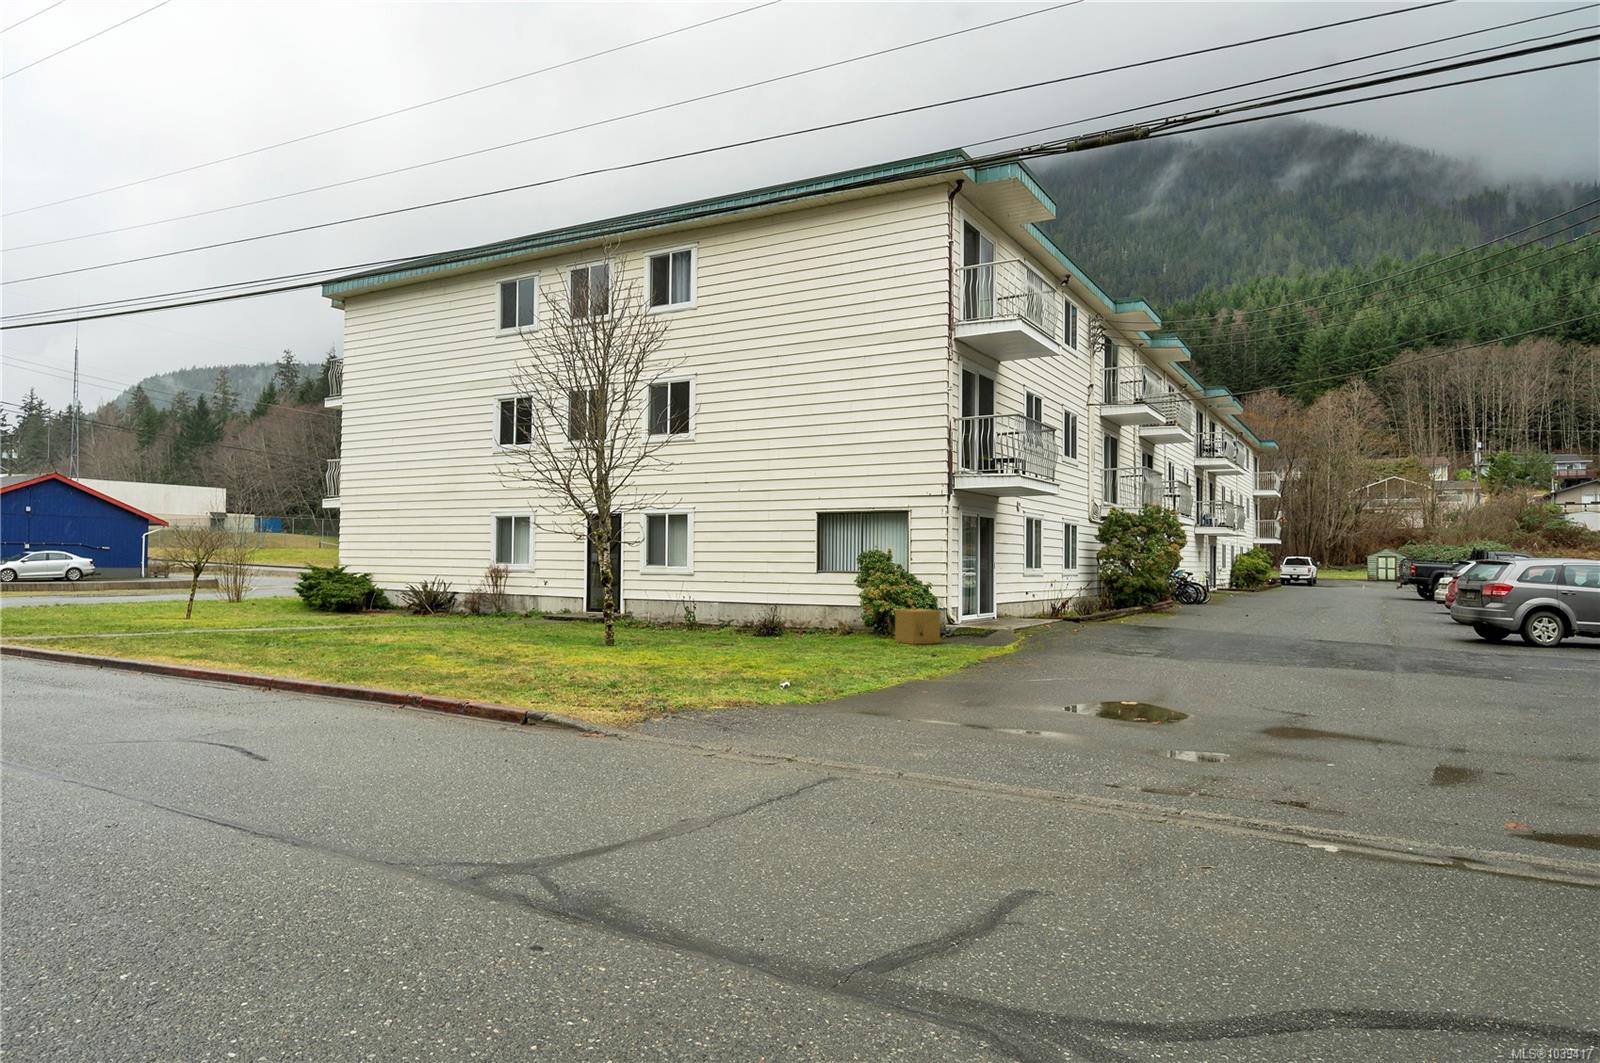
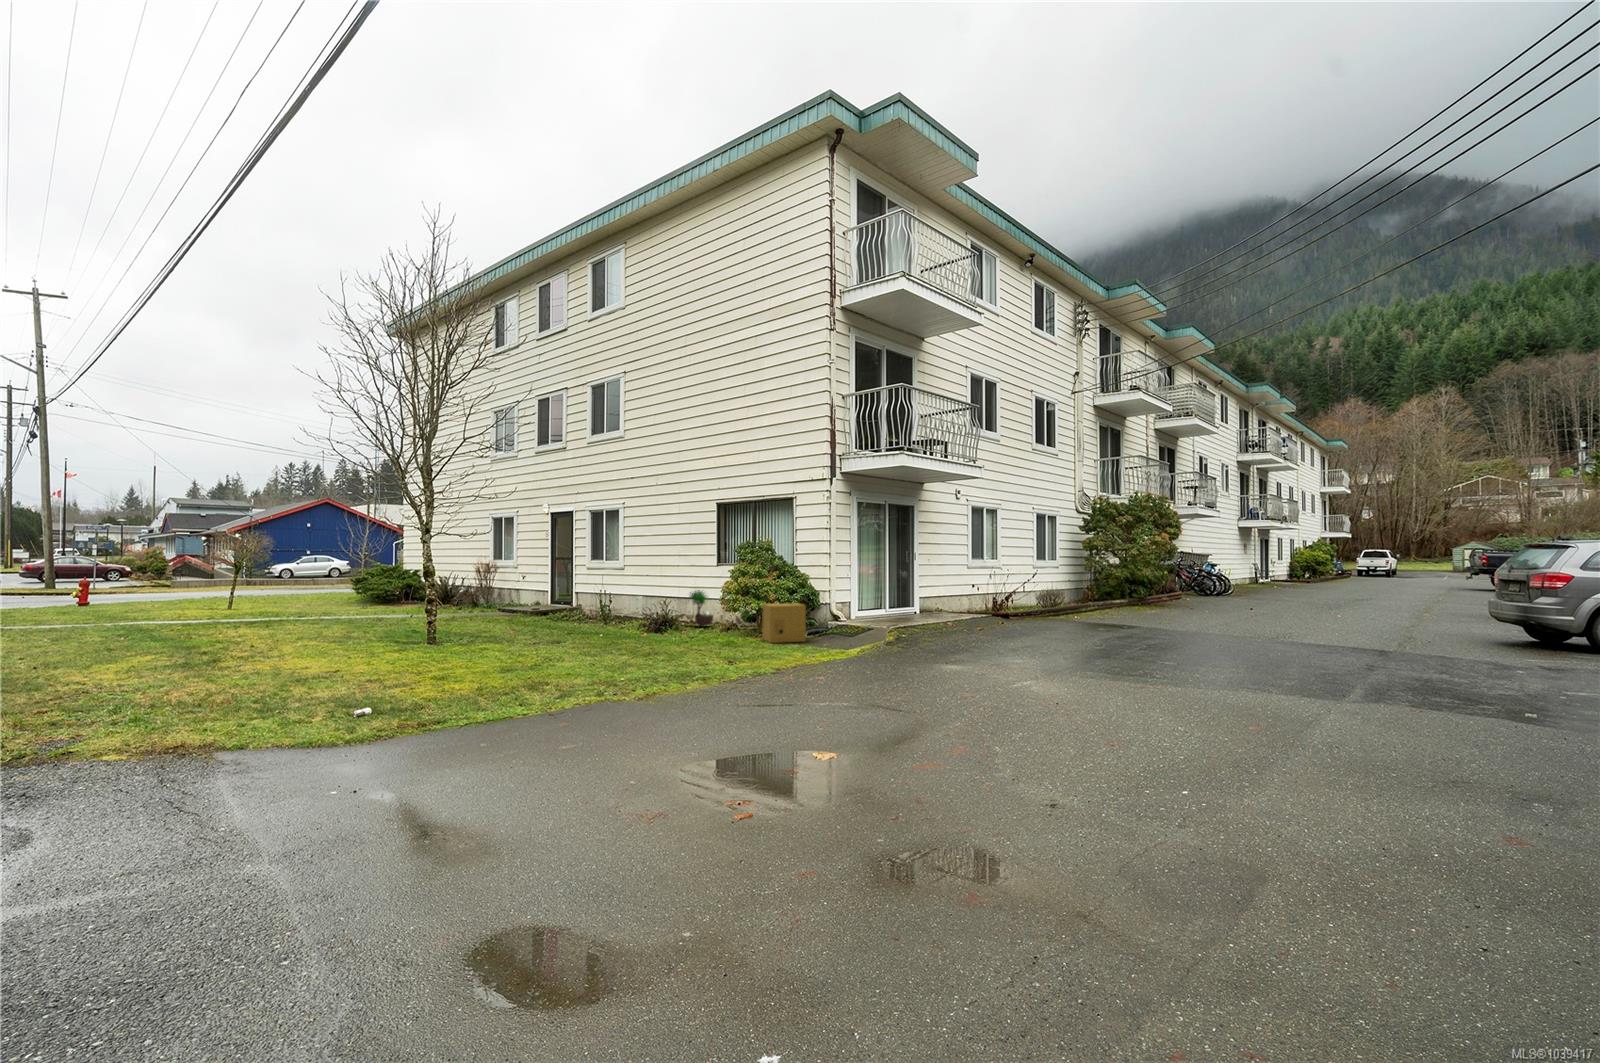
potted tree: none [792,594,818,633] -> present [689,590,713,627]

